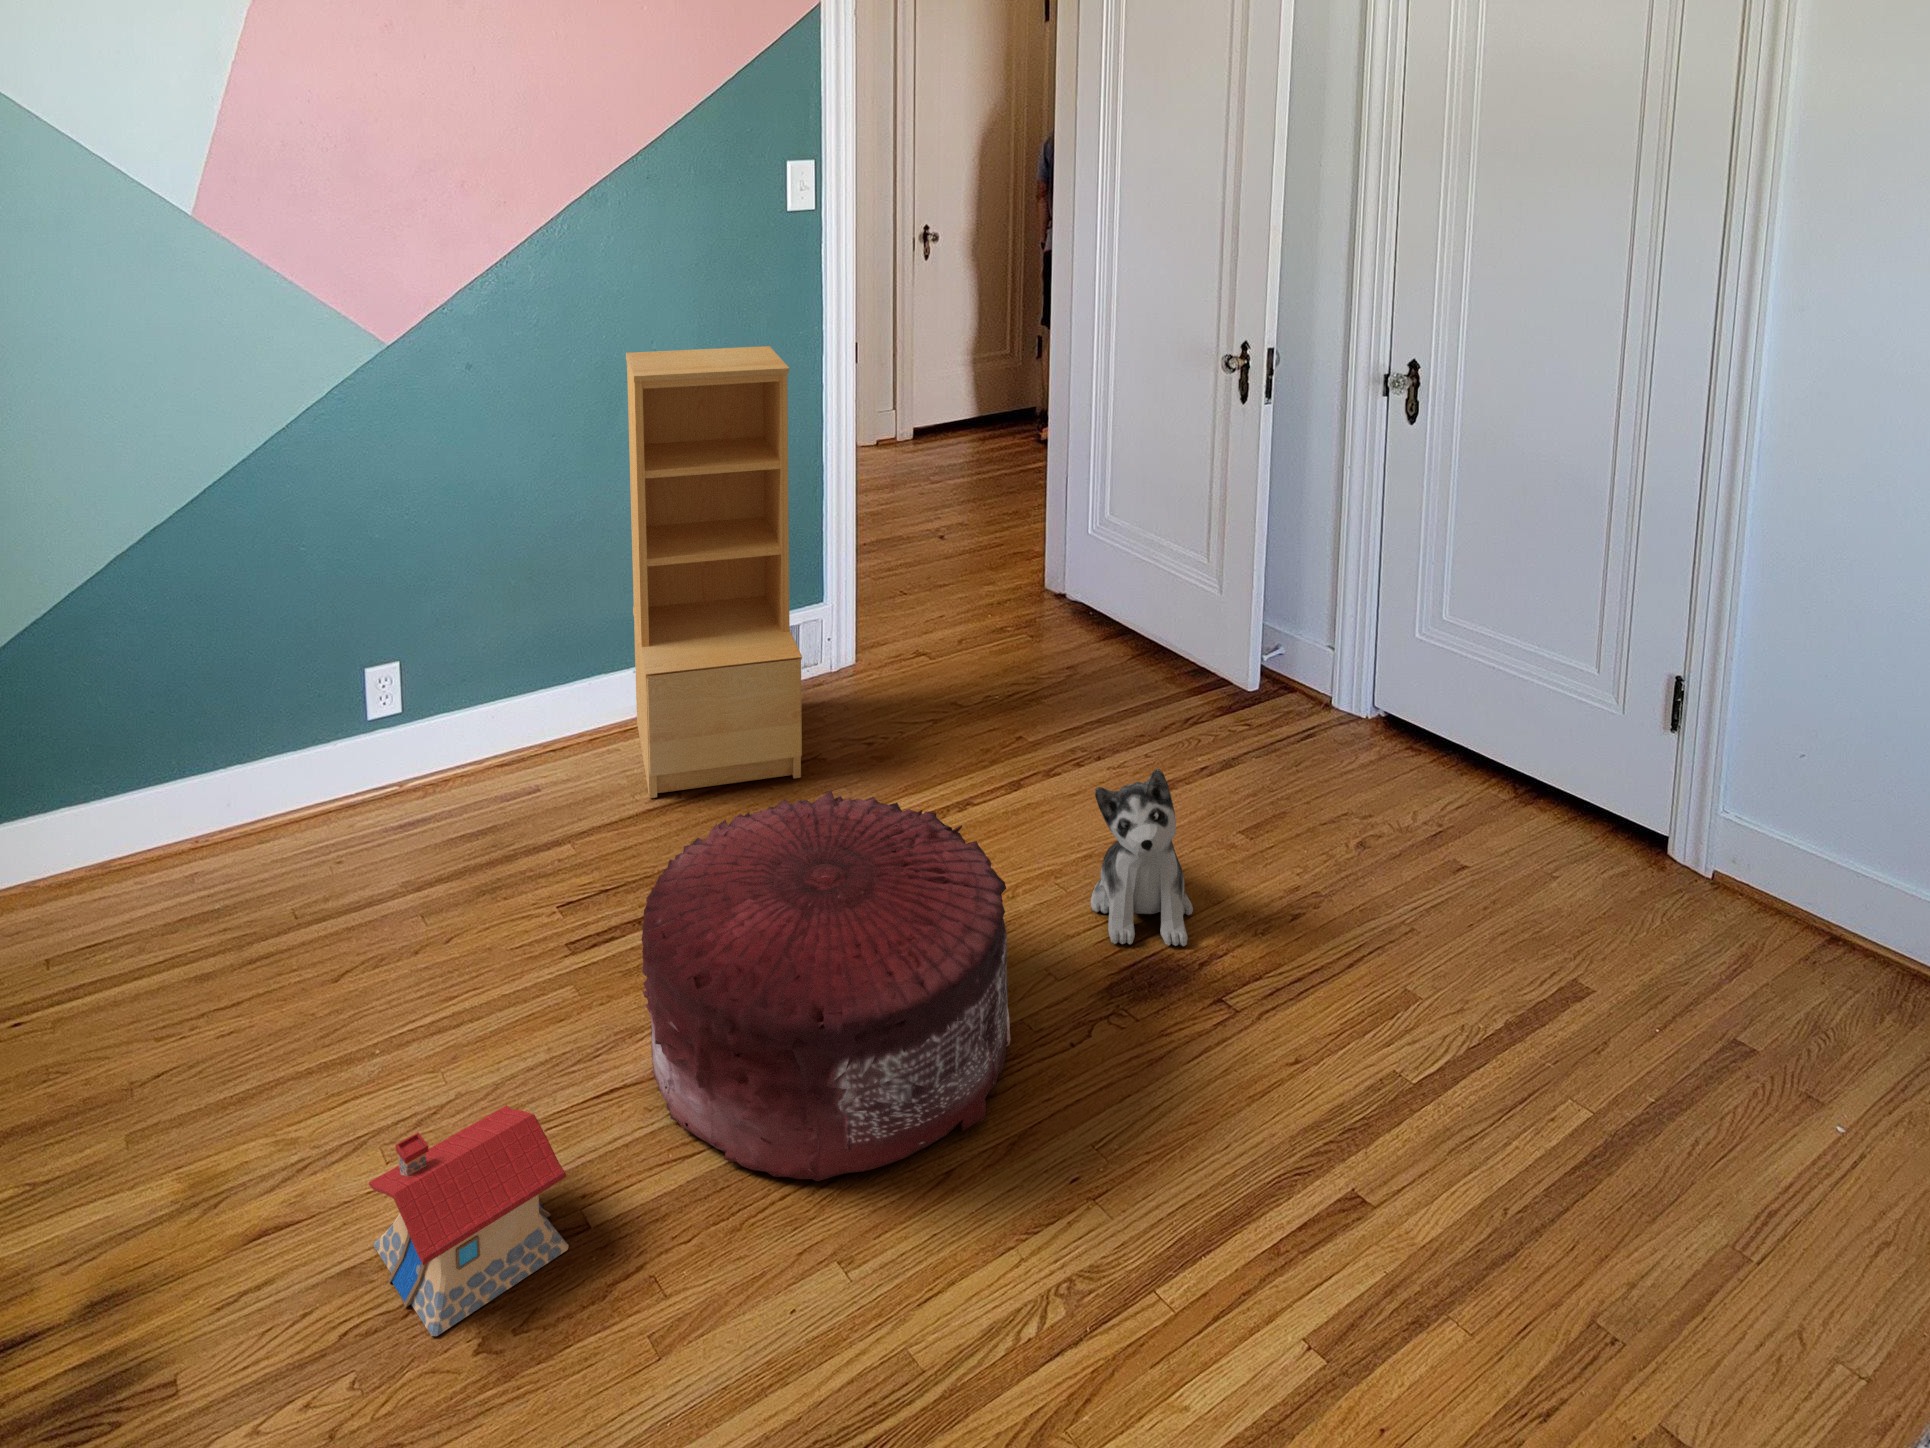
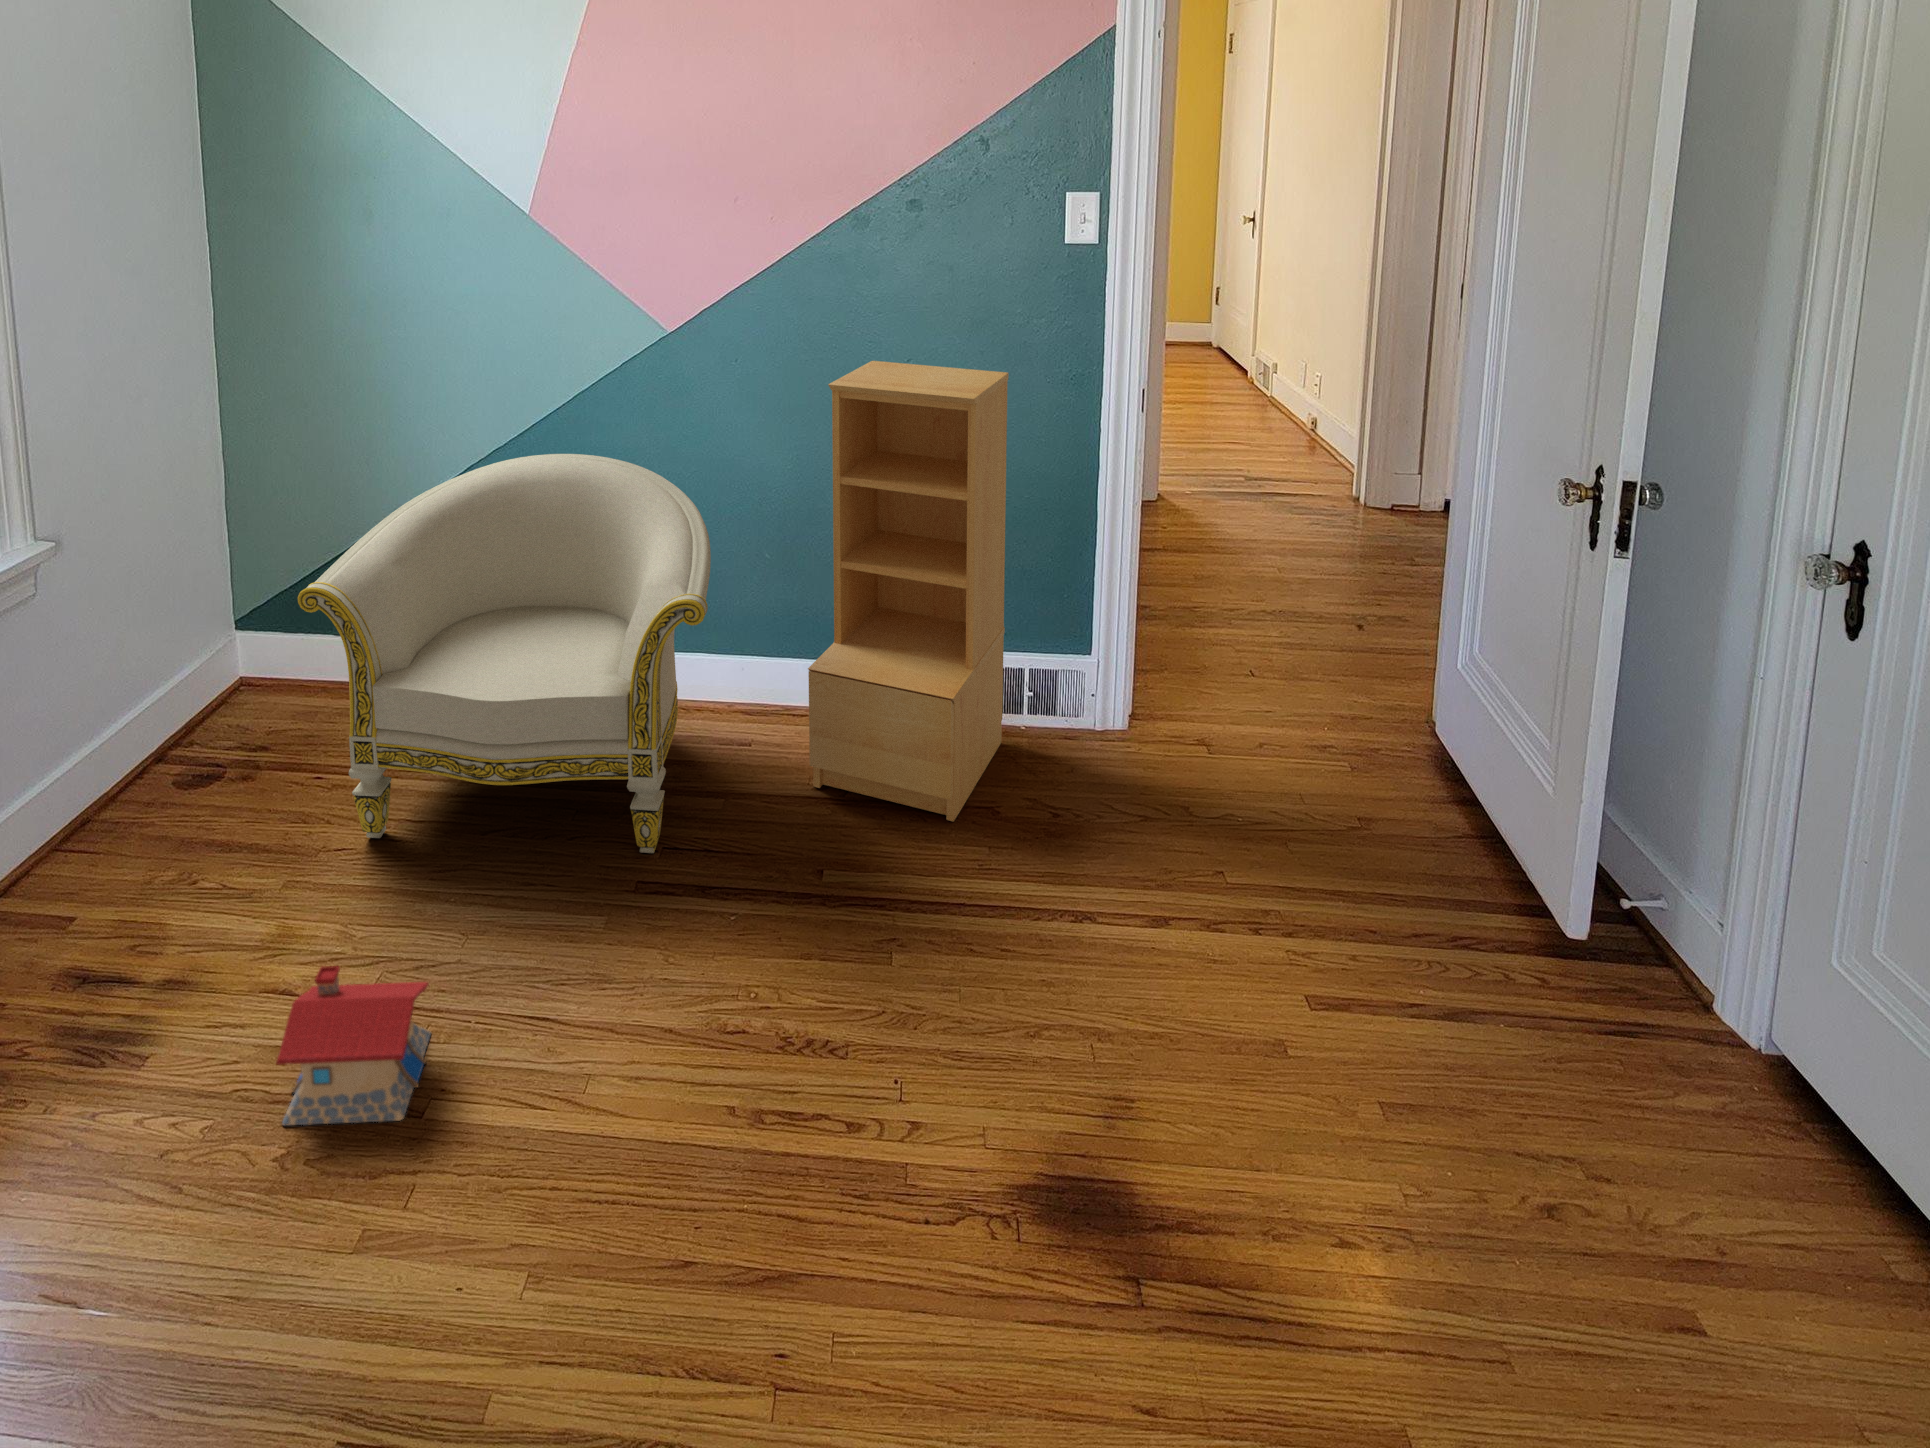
armchair: none [57,506,607,1051] -> present [298,454,711,853]
plush toy: present [1091,769,1193,946] -> none [1077,956,1220,1198]
pouf: present [642,790,1011,1181] -> none [528,824,917,1234]

